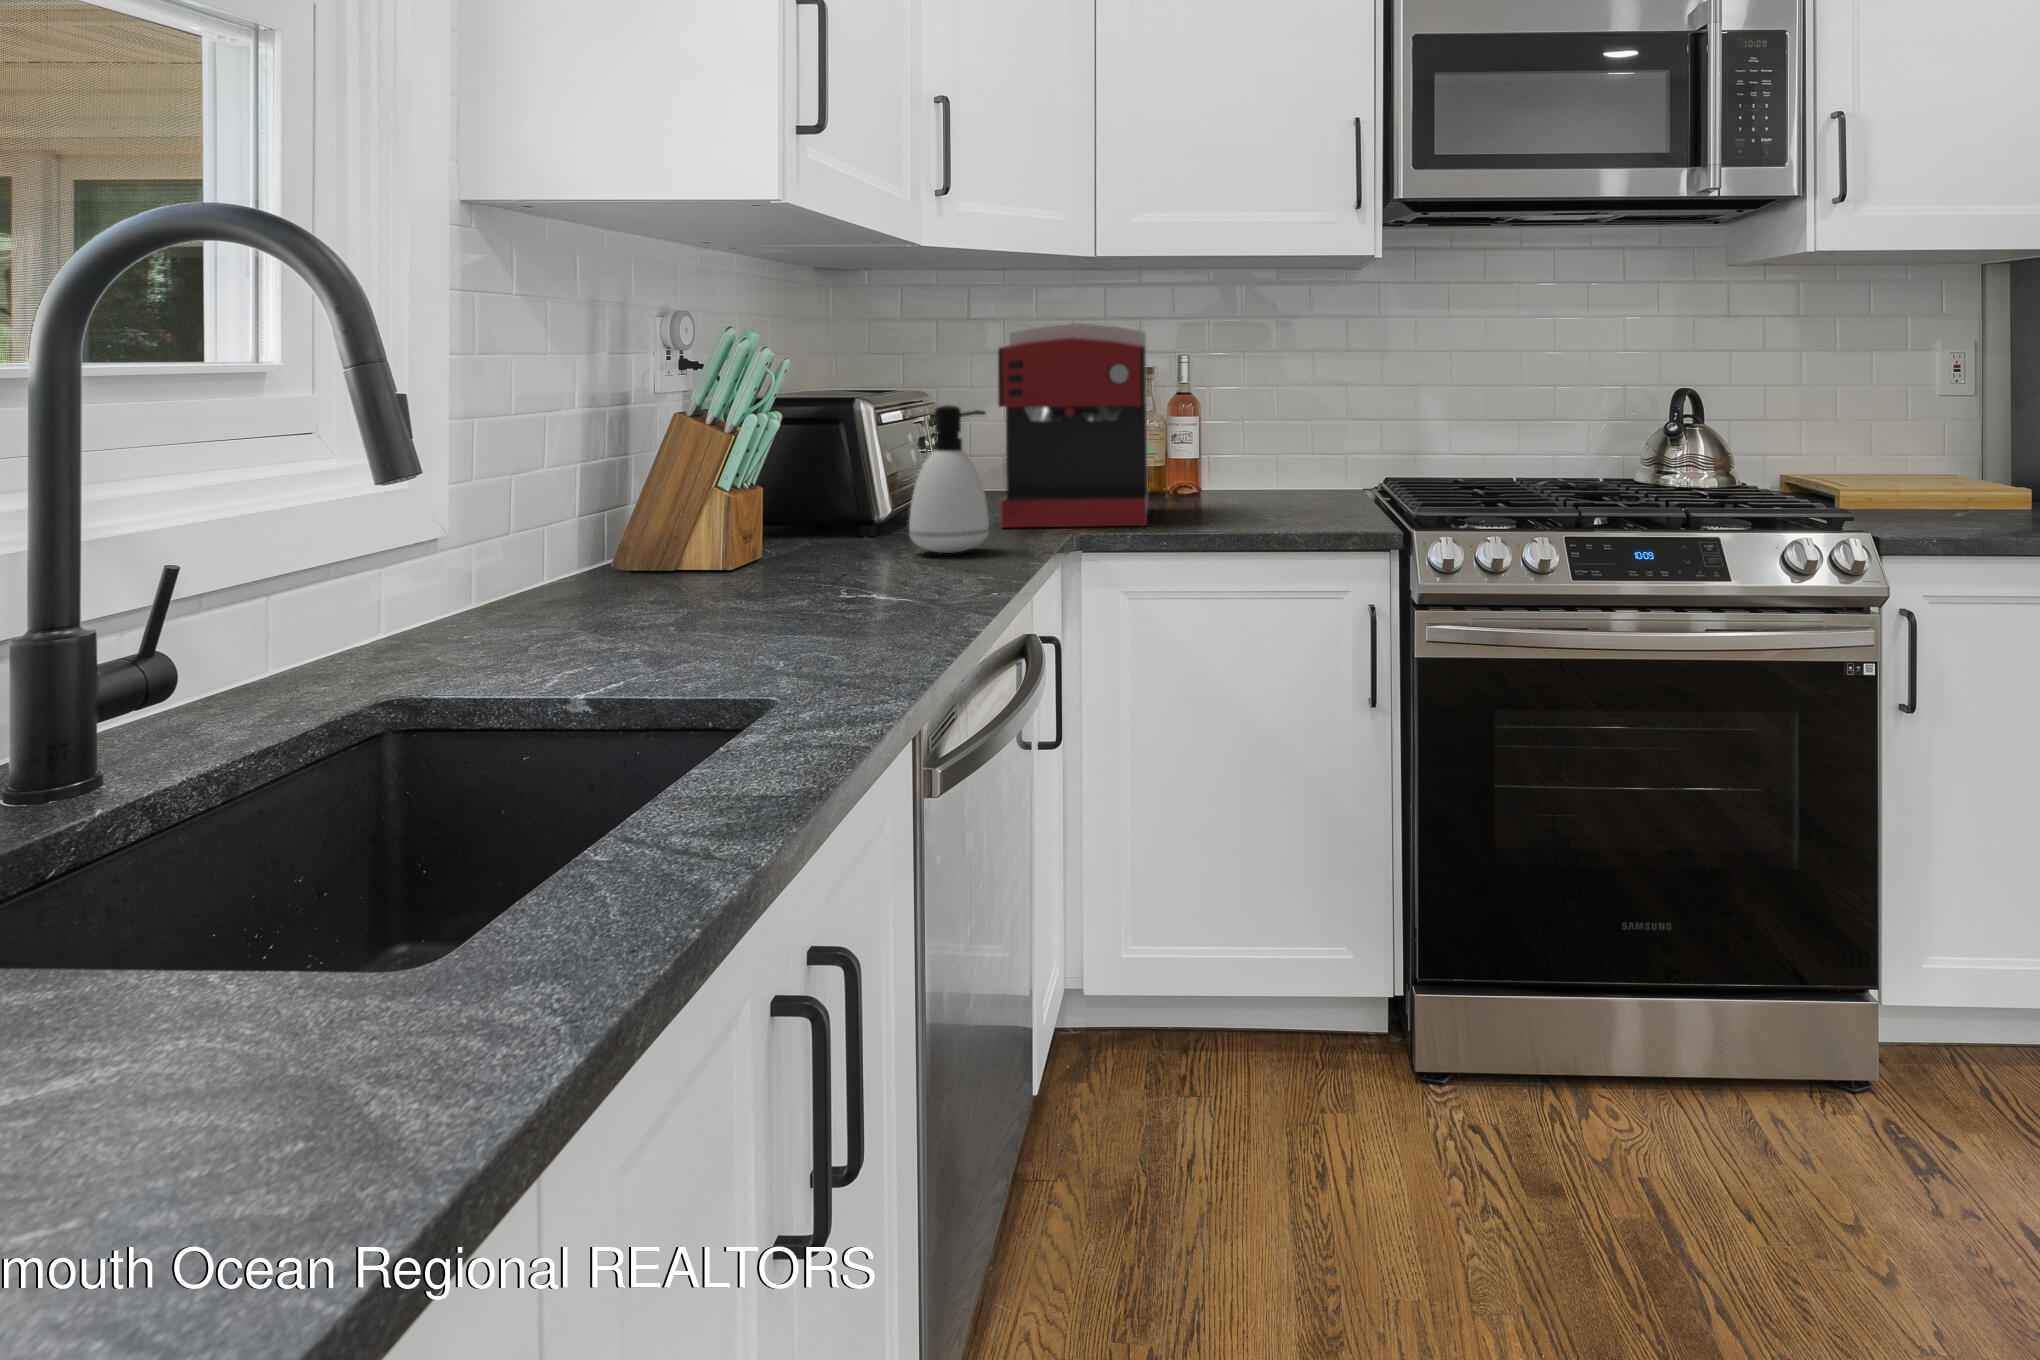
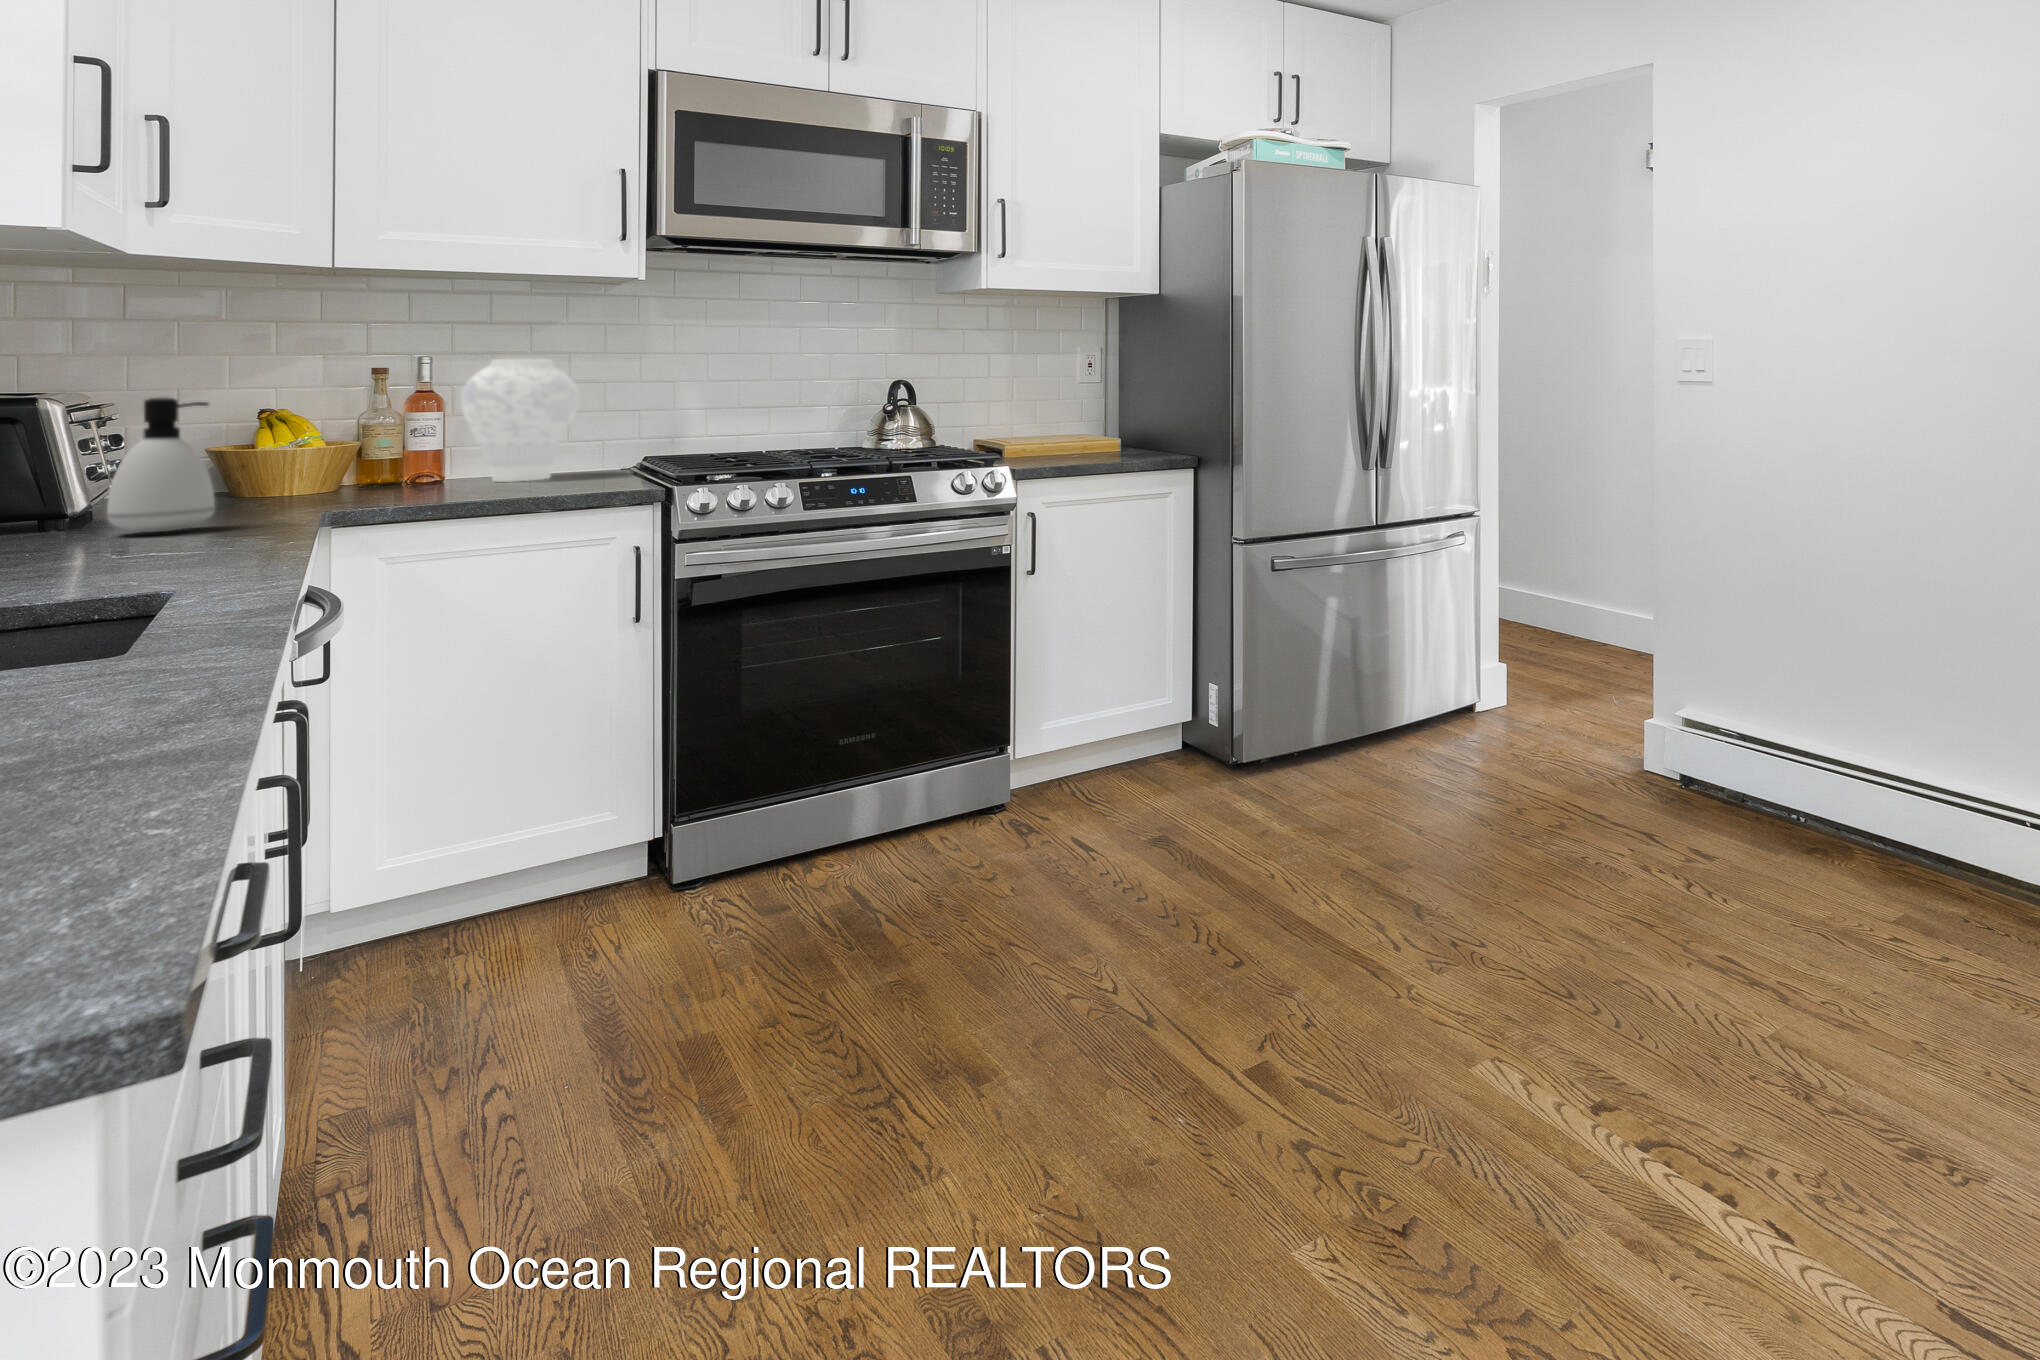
coffee maker: present [998,323,1148,528] -> none [209,325,395,512]
vase: none [1211,359,1322,506] -> present [461,359,580,482]

